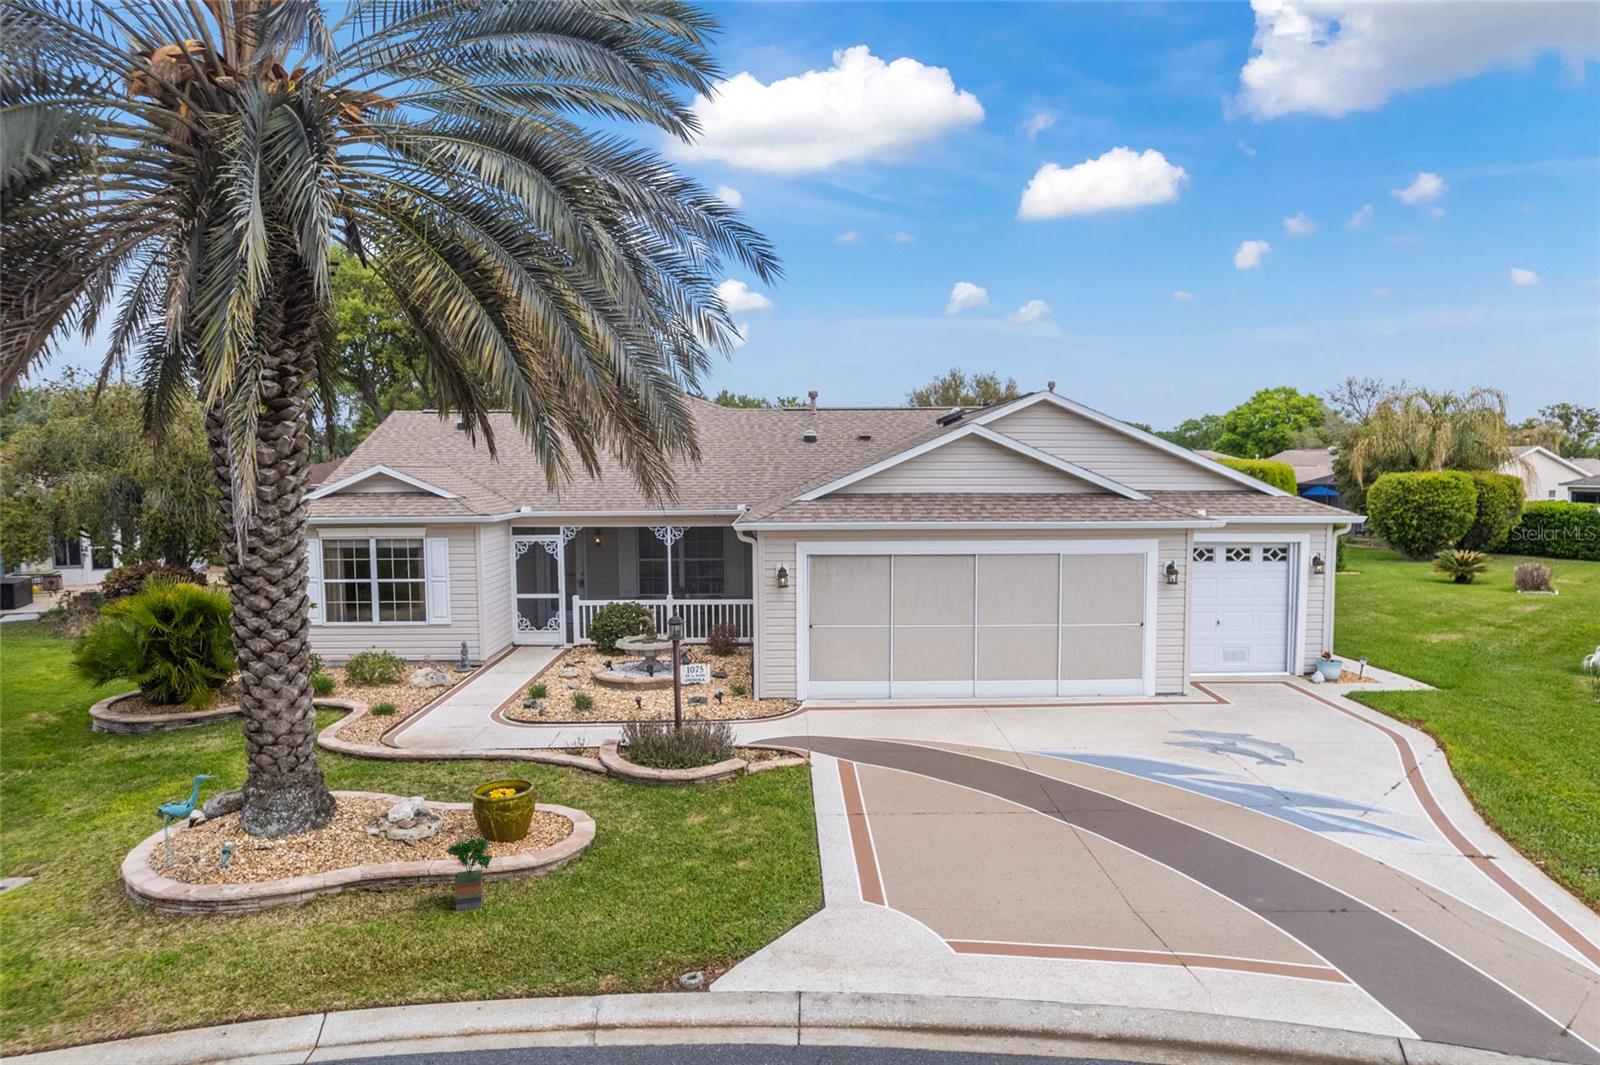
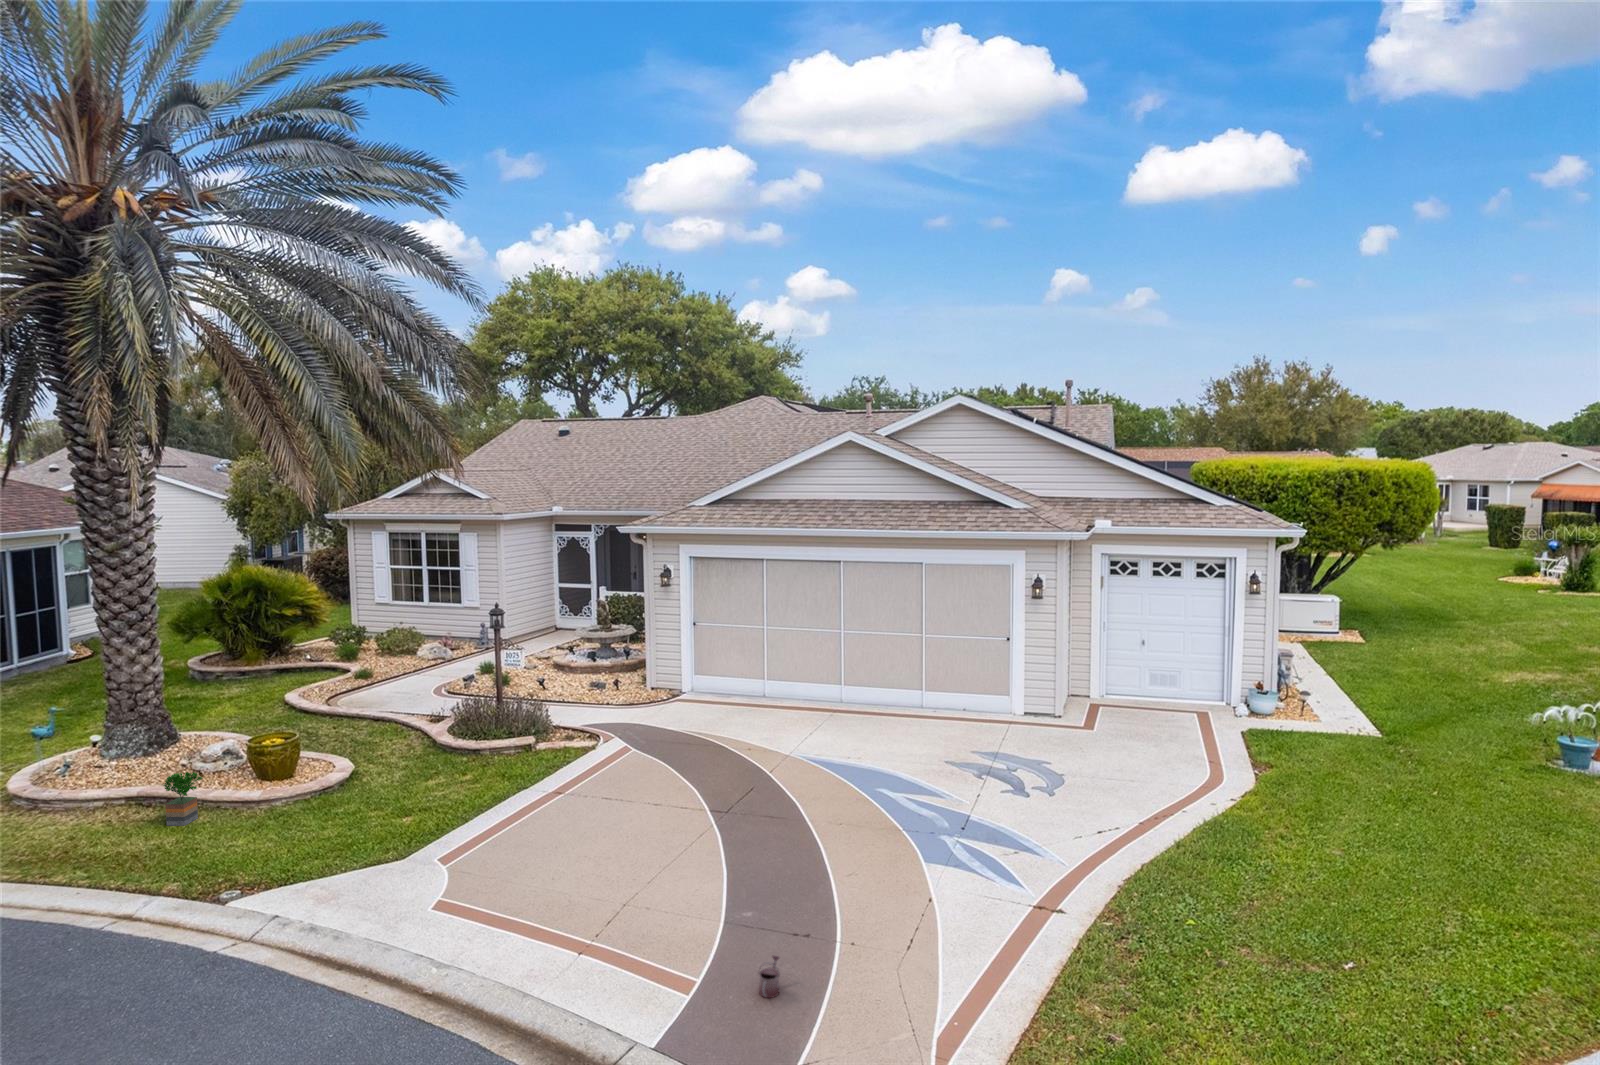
watering can: none [1378,929,1416,970] -> present [758,955,780,998]

